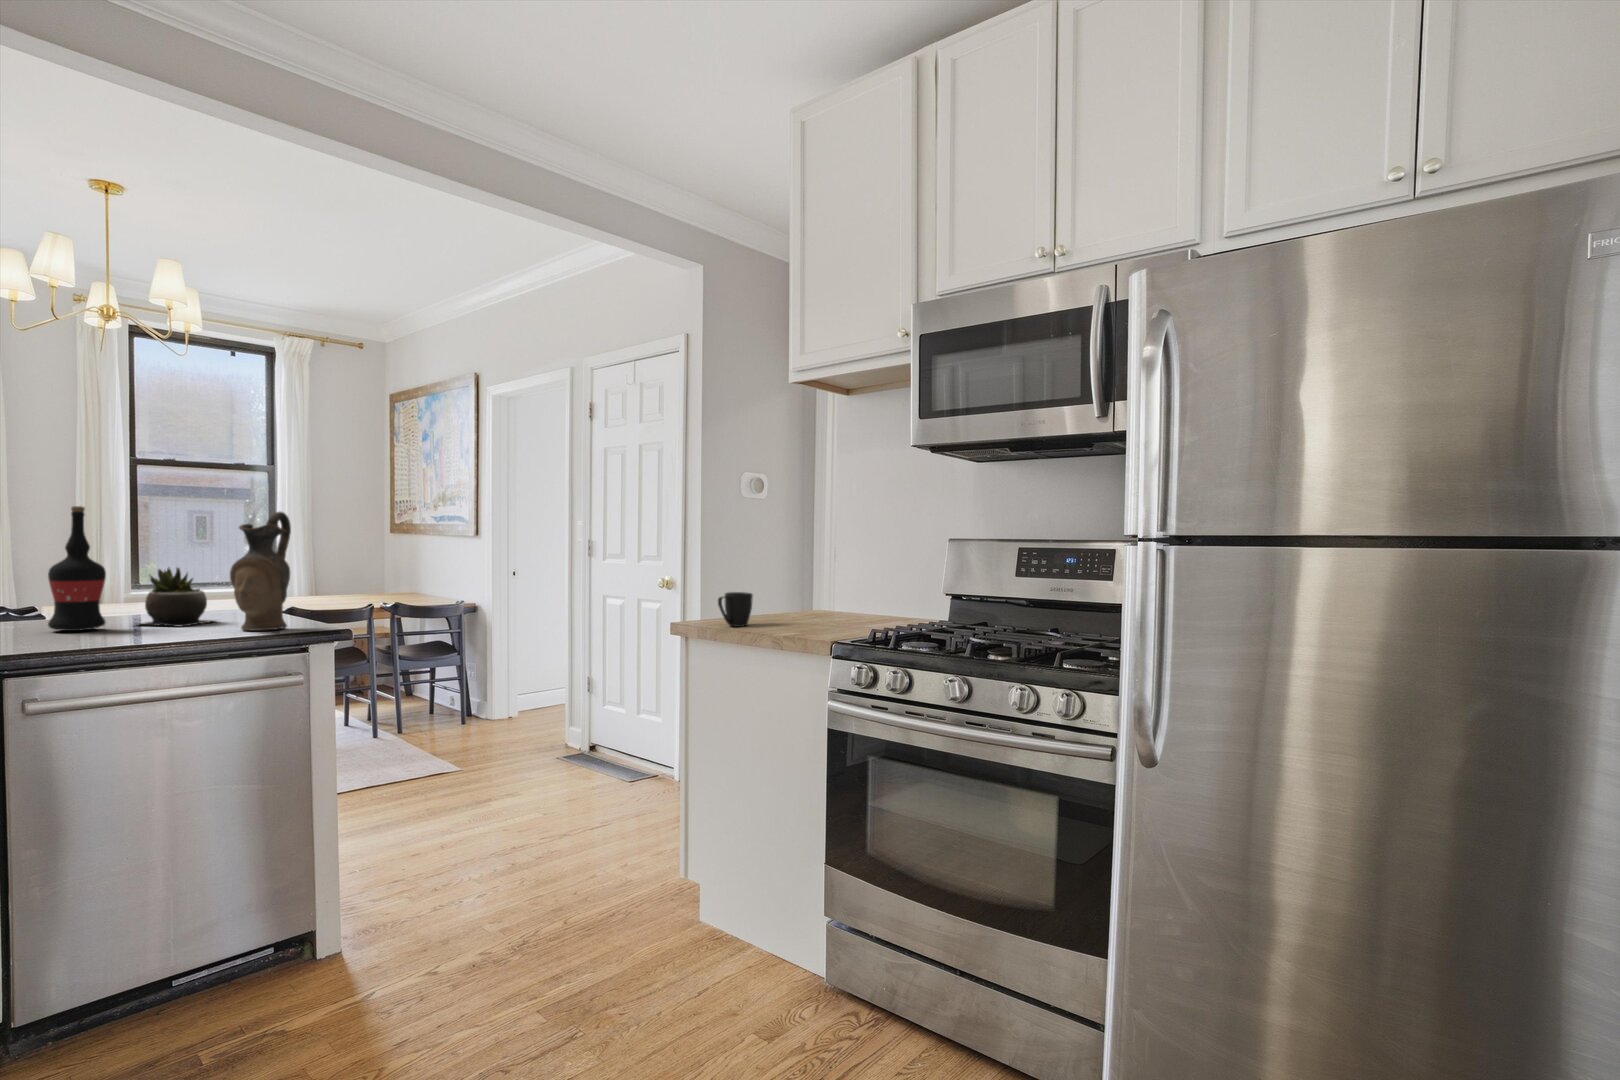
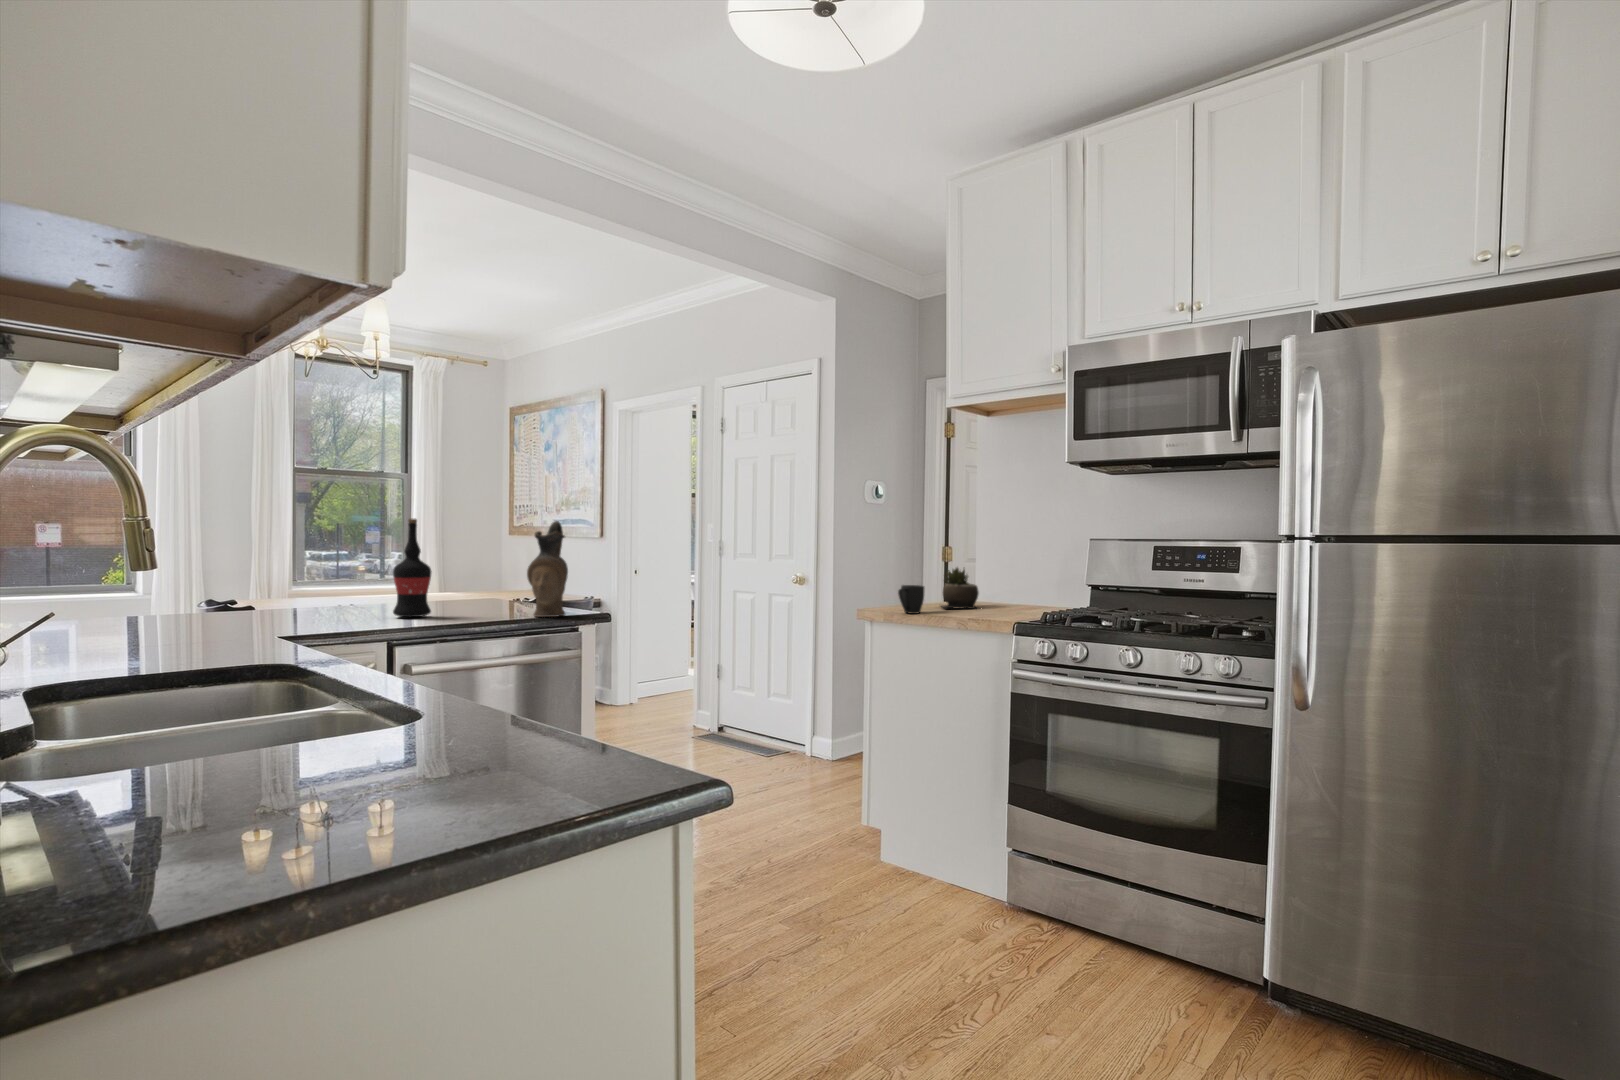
succulent plant: present [140,567,214,627] -> present [941,568,979,609]

